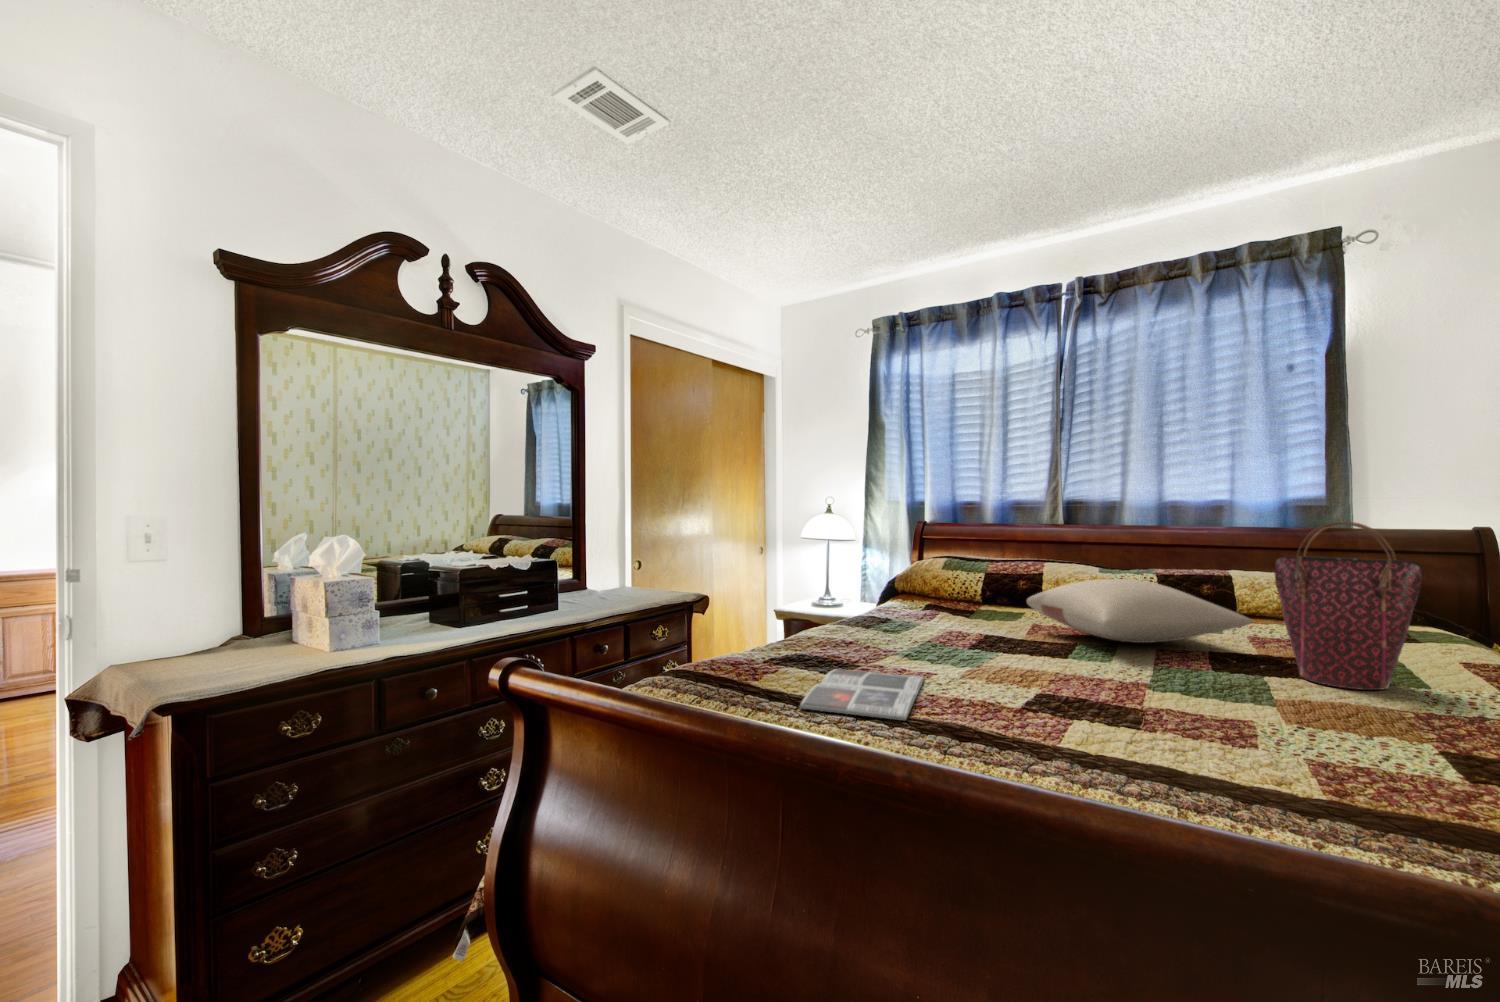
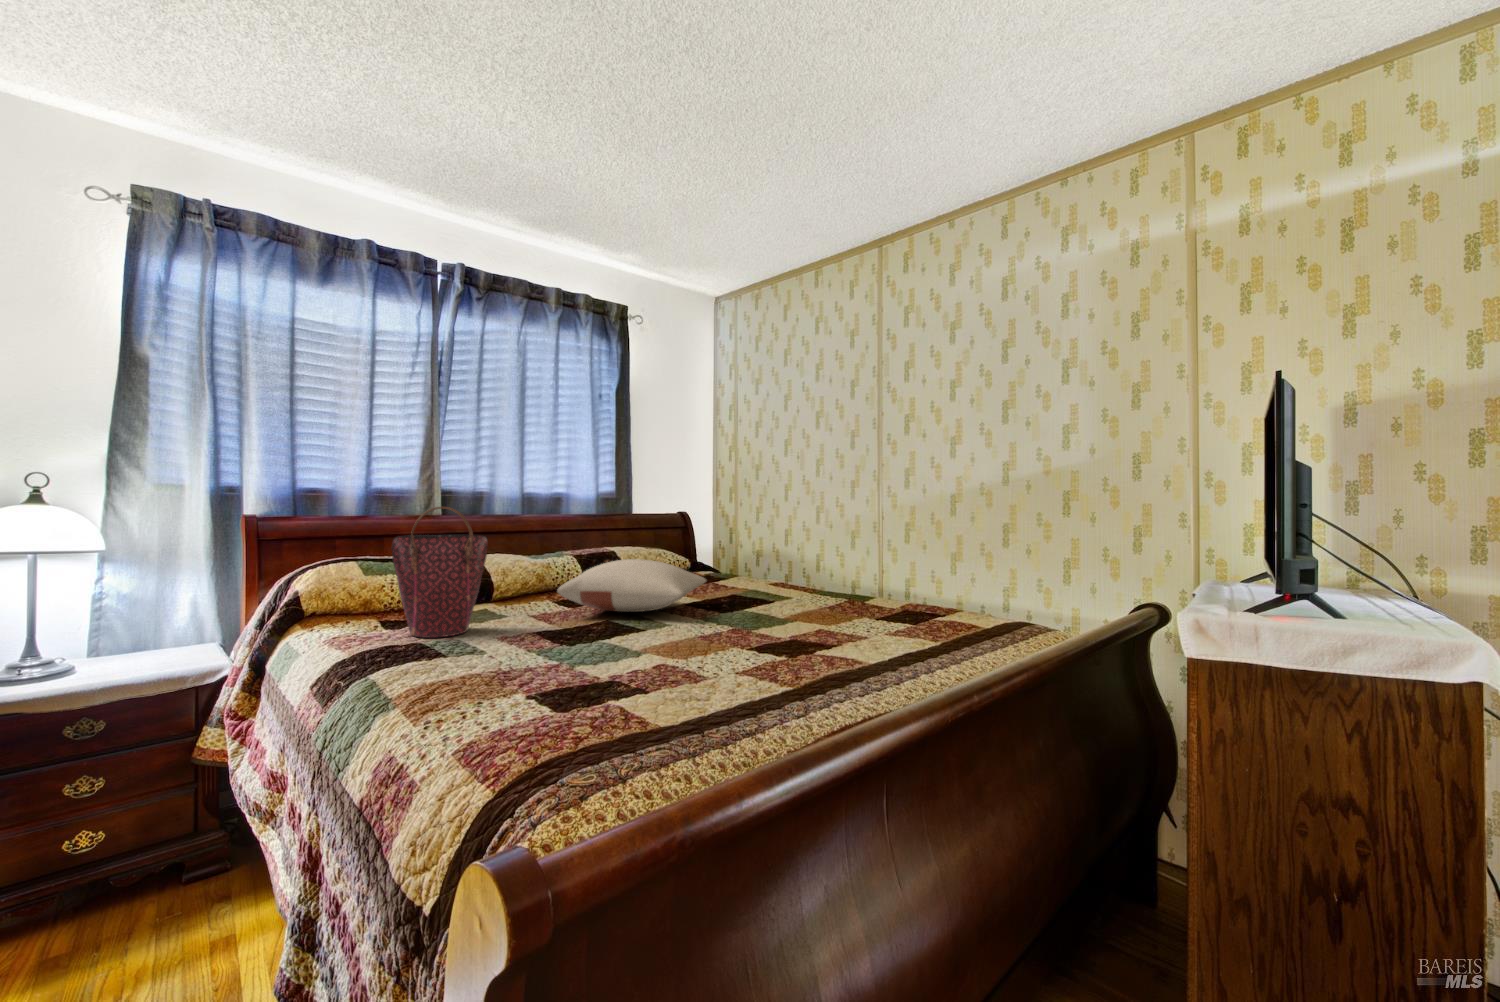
handbag: present [1274,522,1422,690] -> present [392,507,488,638]
magazine: present [799,669,924,720] -> none [628,668,821,722]

